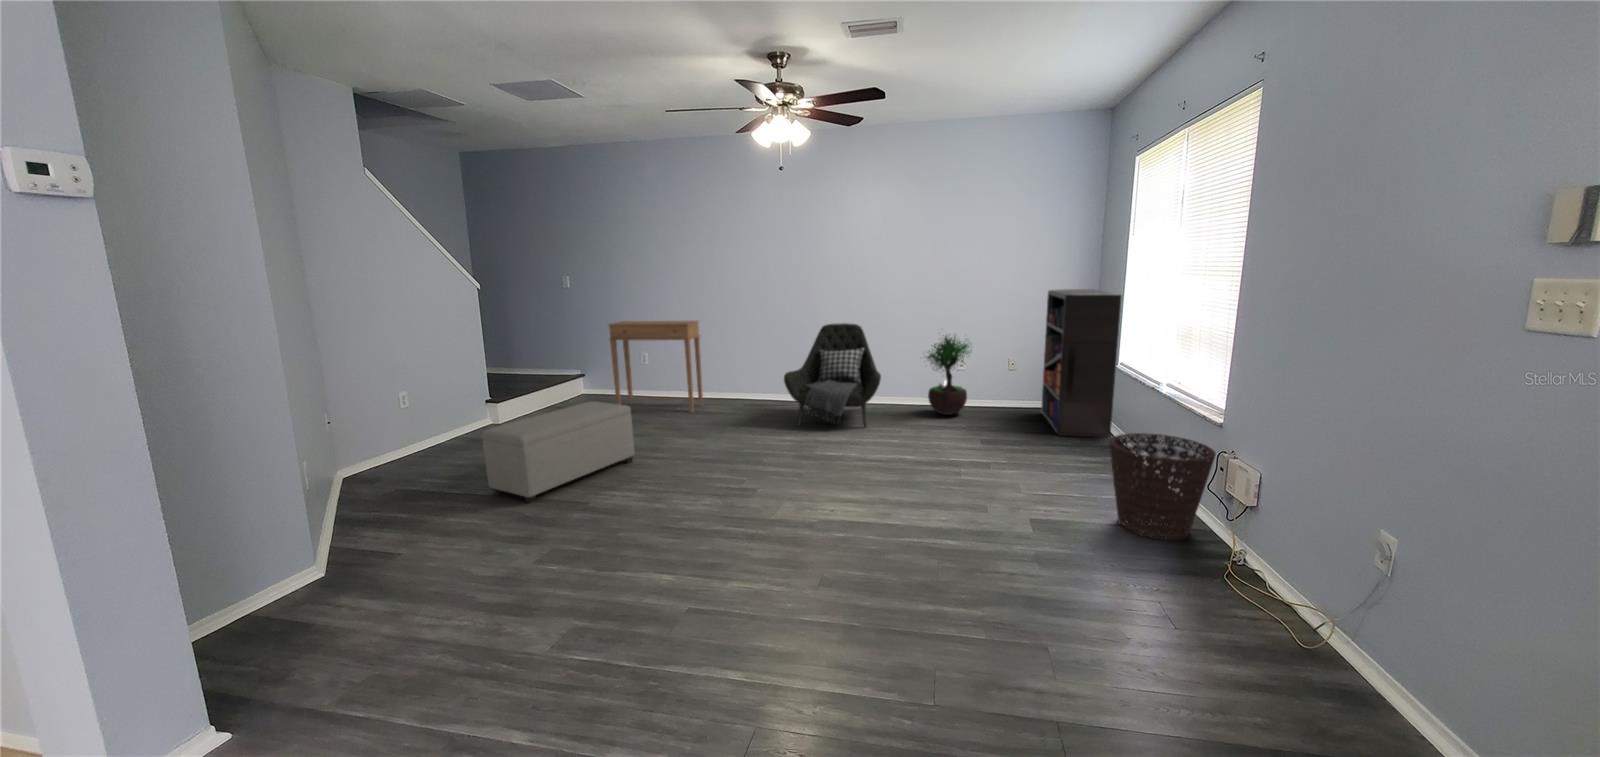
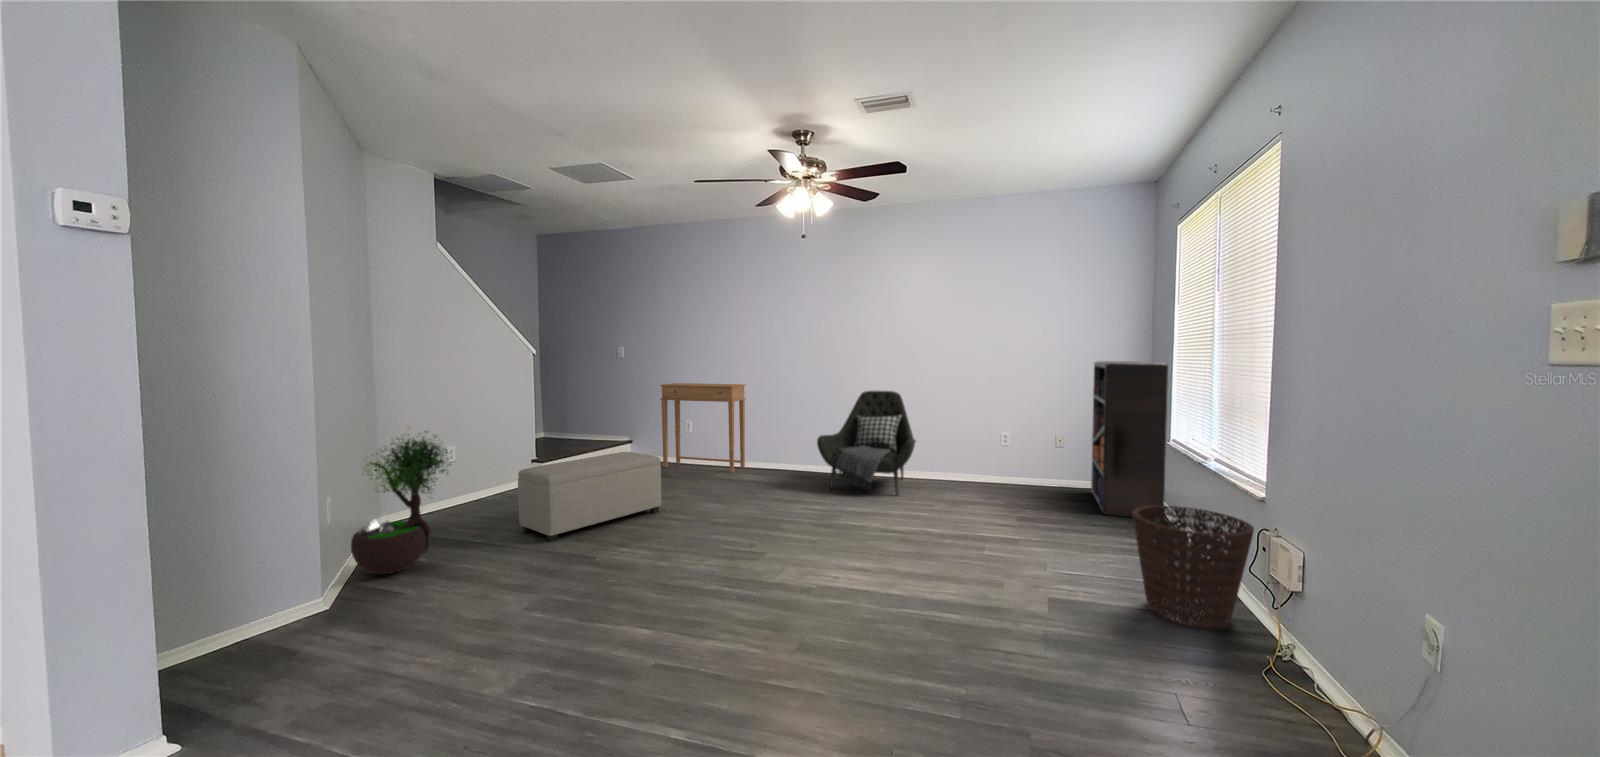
potted tree: present [927,336,972,415] -> present [351,432,451,574]

